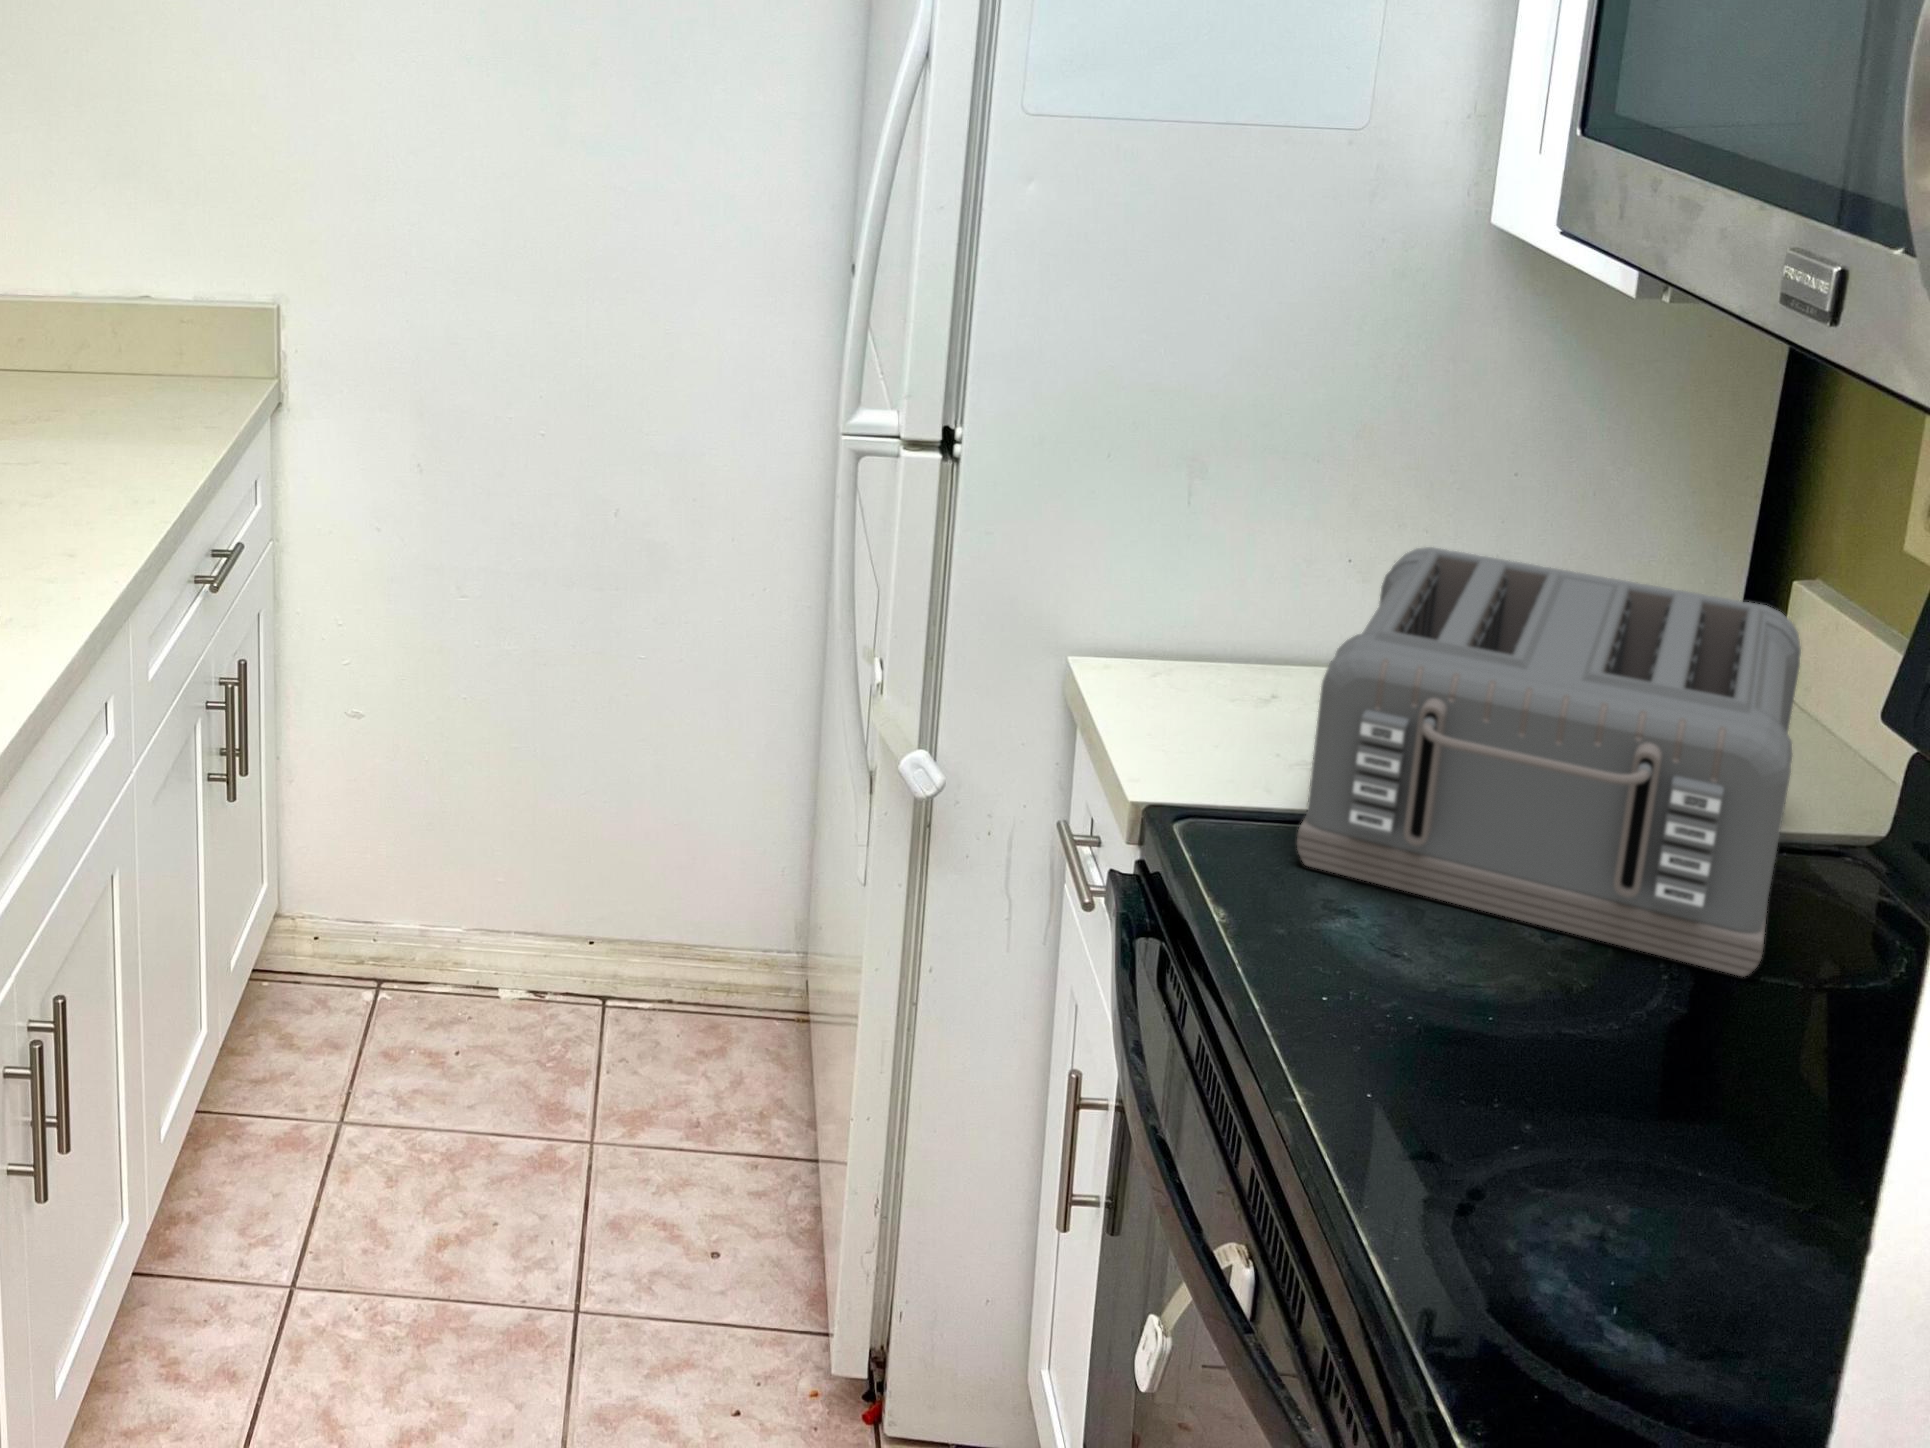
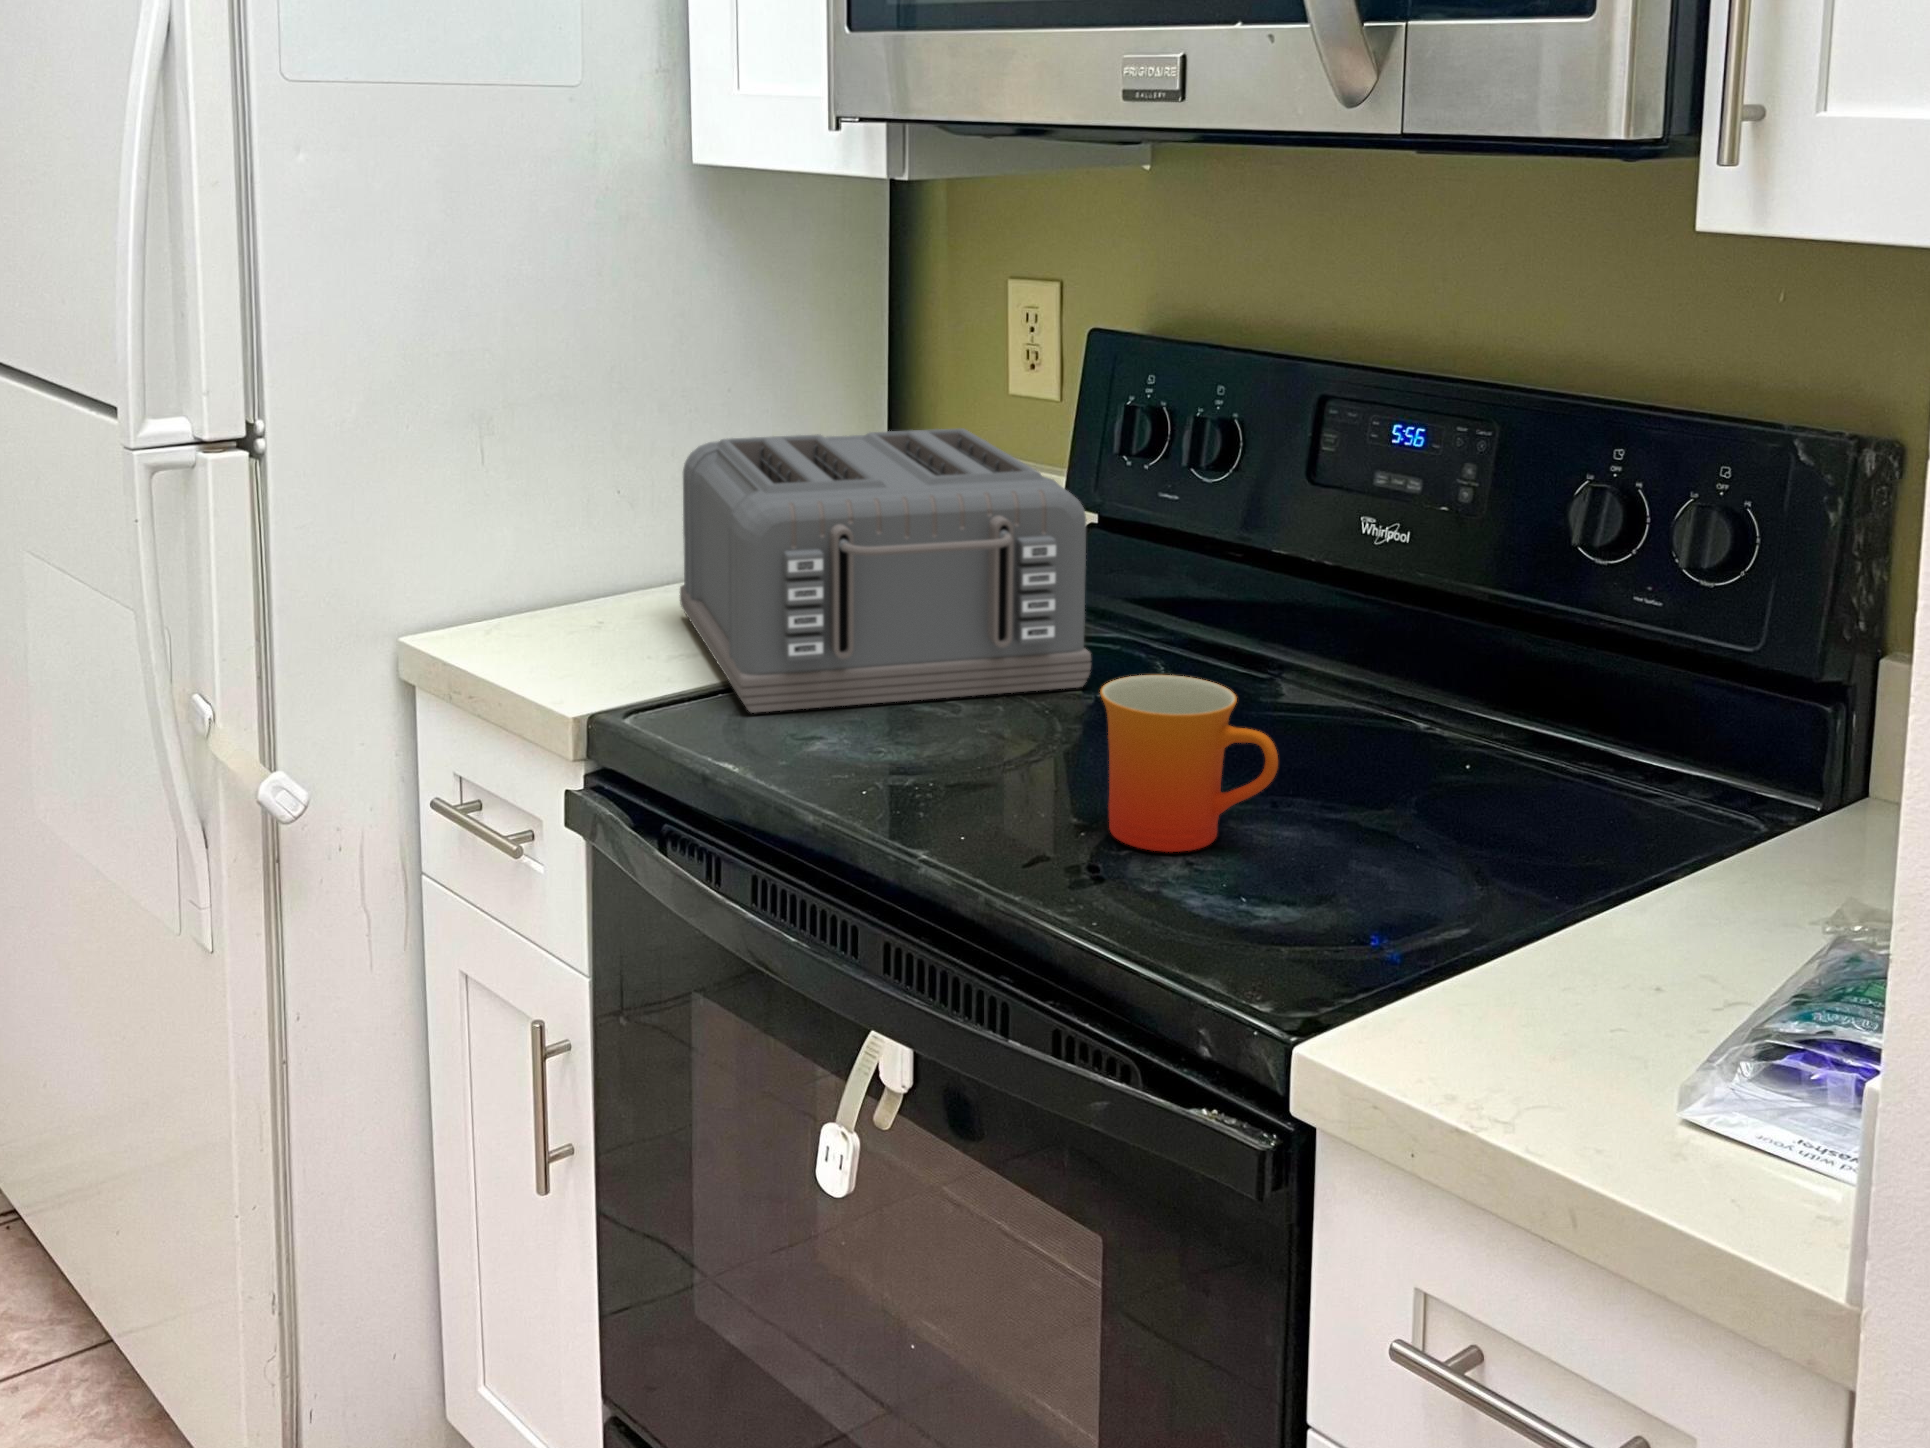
mug: none [1518,1005,1719,1246] -> present [1100,675,1278,852]

